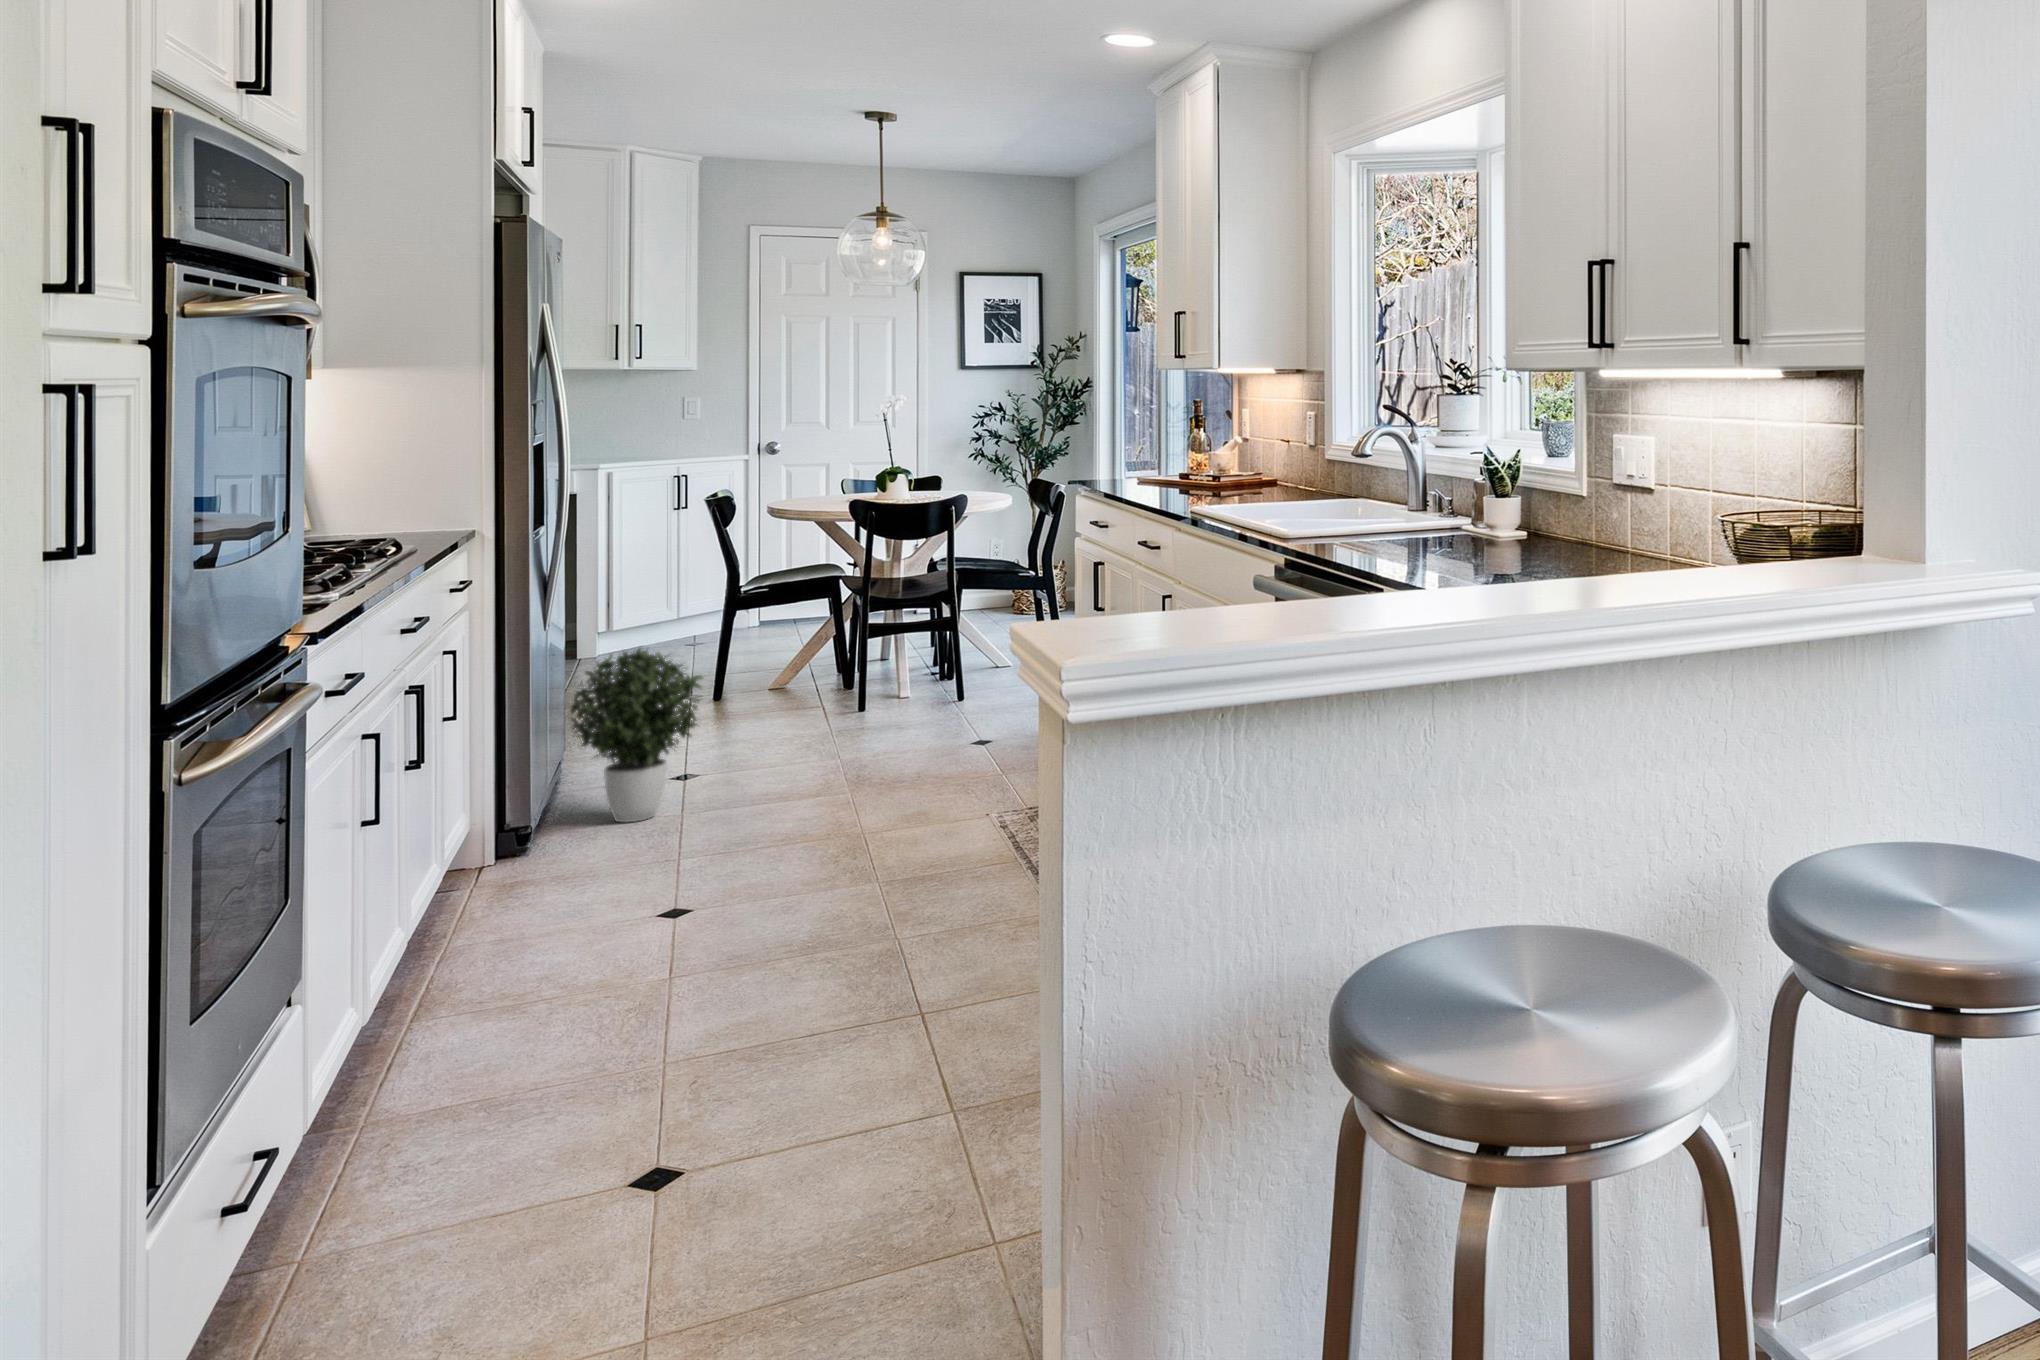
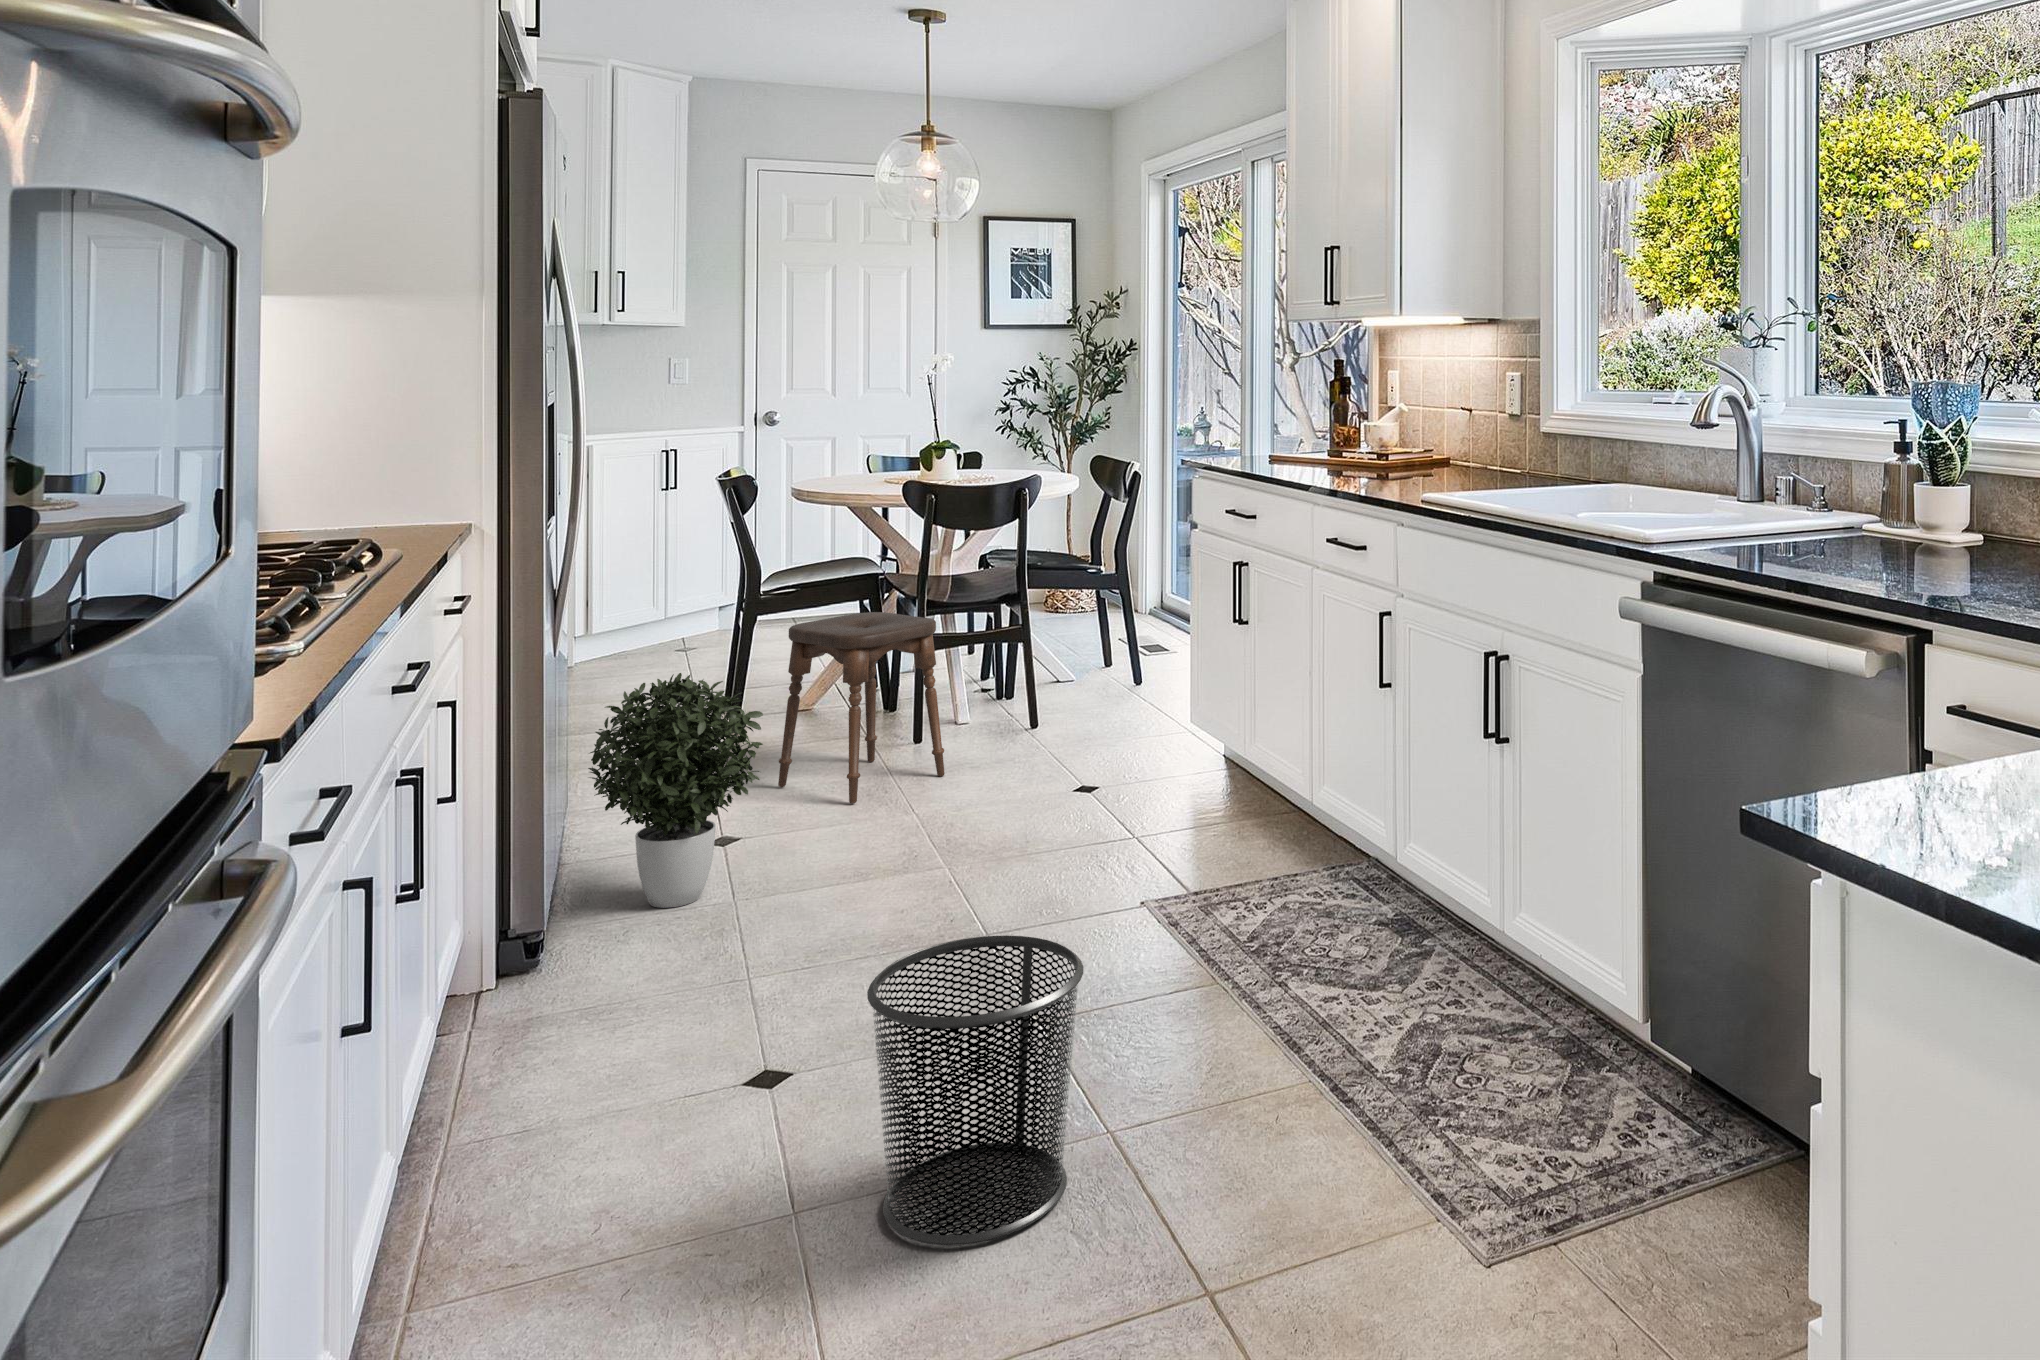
stool: none [736,606,872,755] -> present [778,612,944,803]
waste bin: none [718,808,870,998] -> present [867,935,1084,1246]

